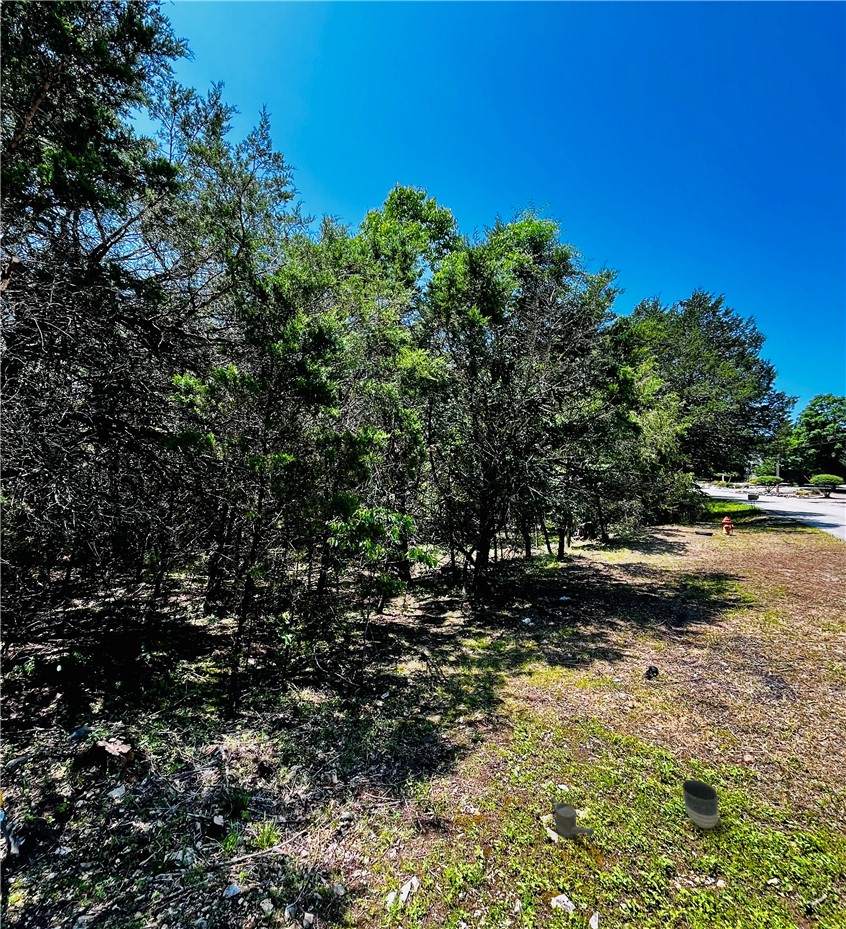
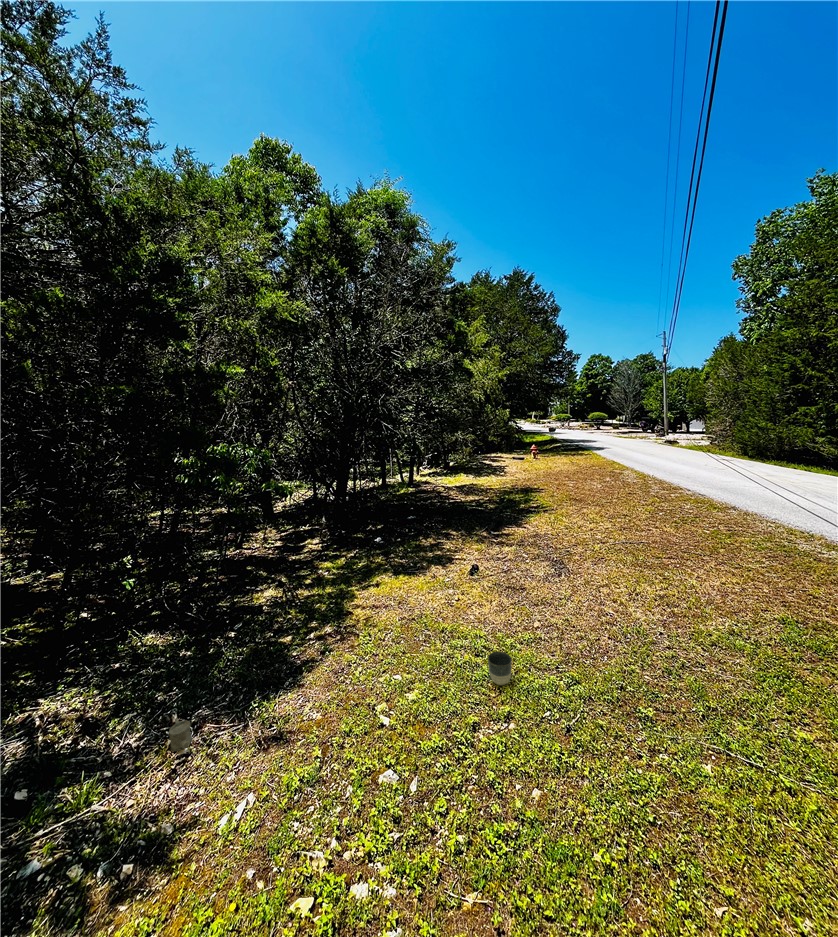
watering can: present [551,798,593,838] -> present [169,718,192,751]

